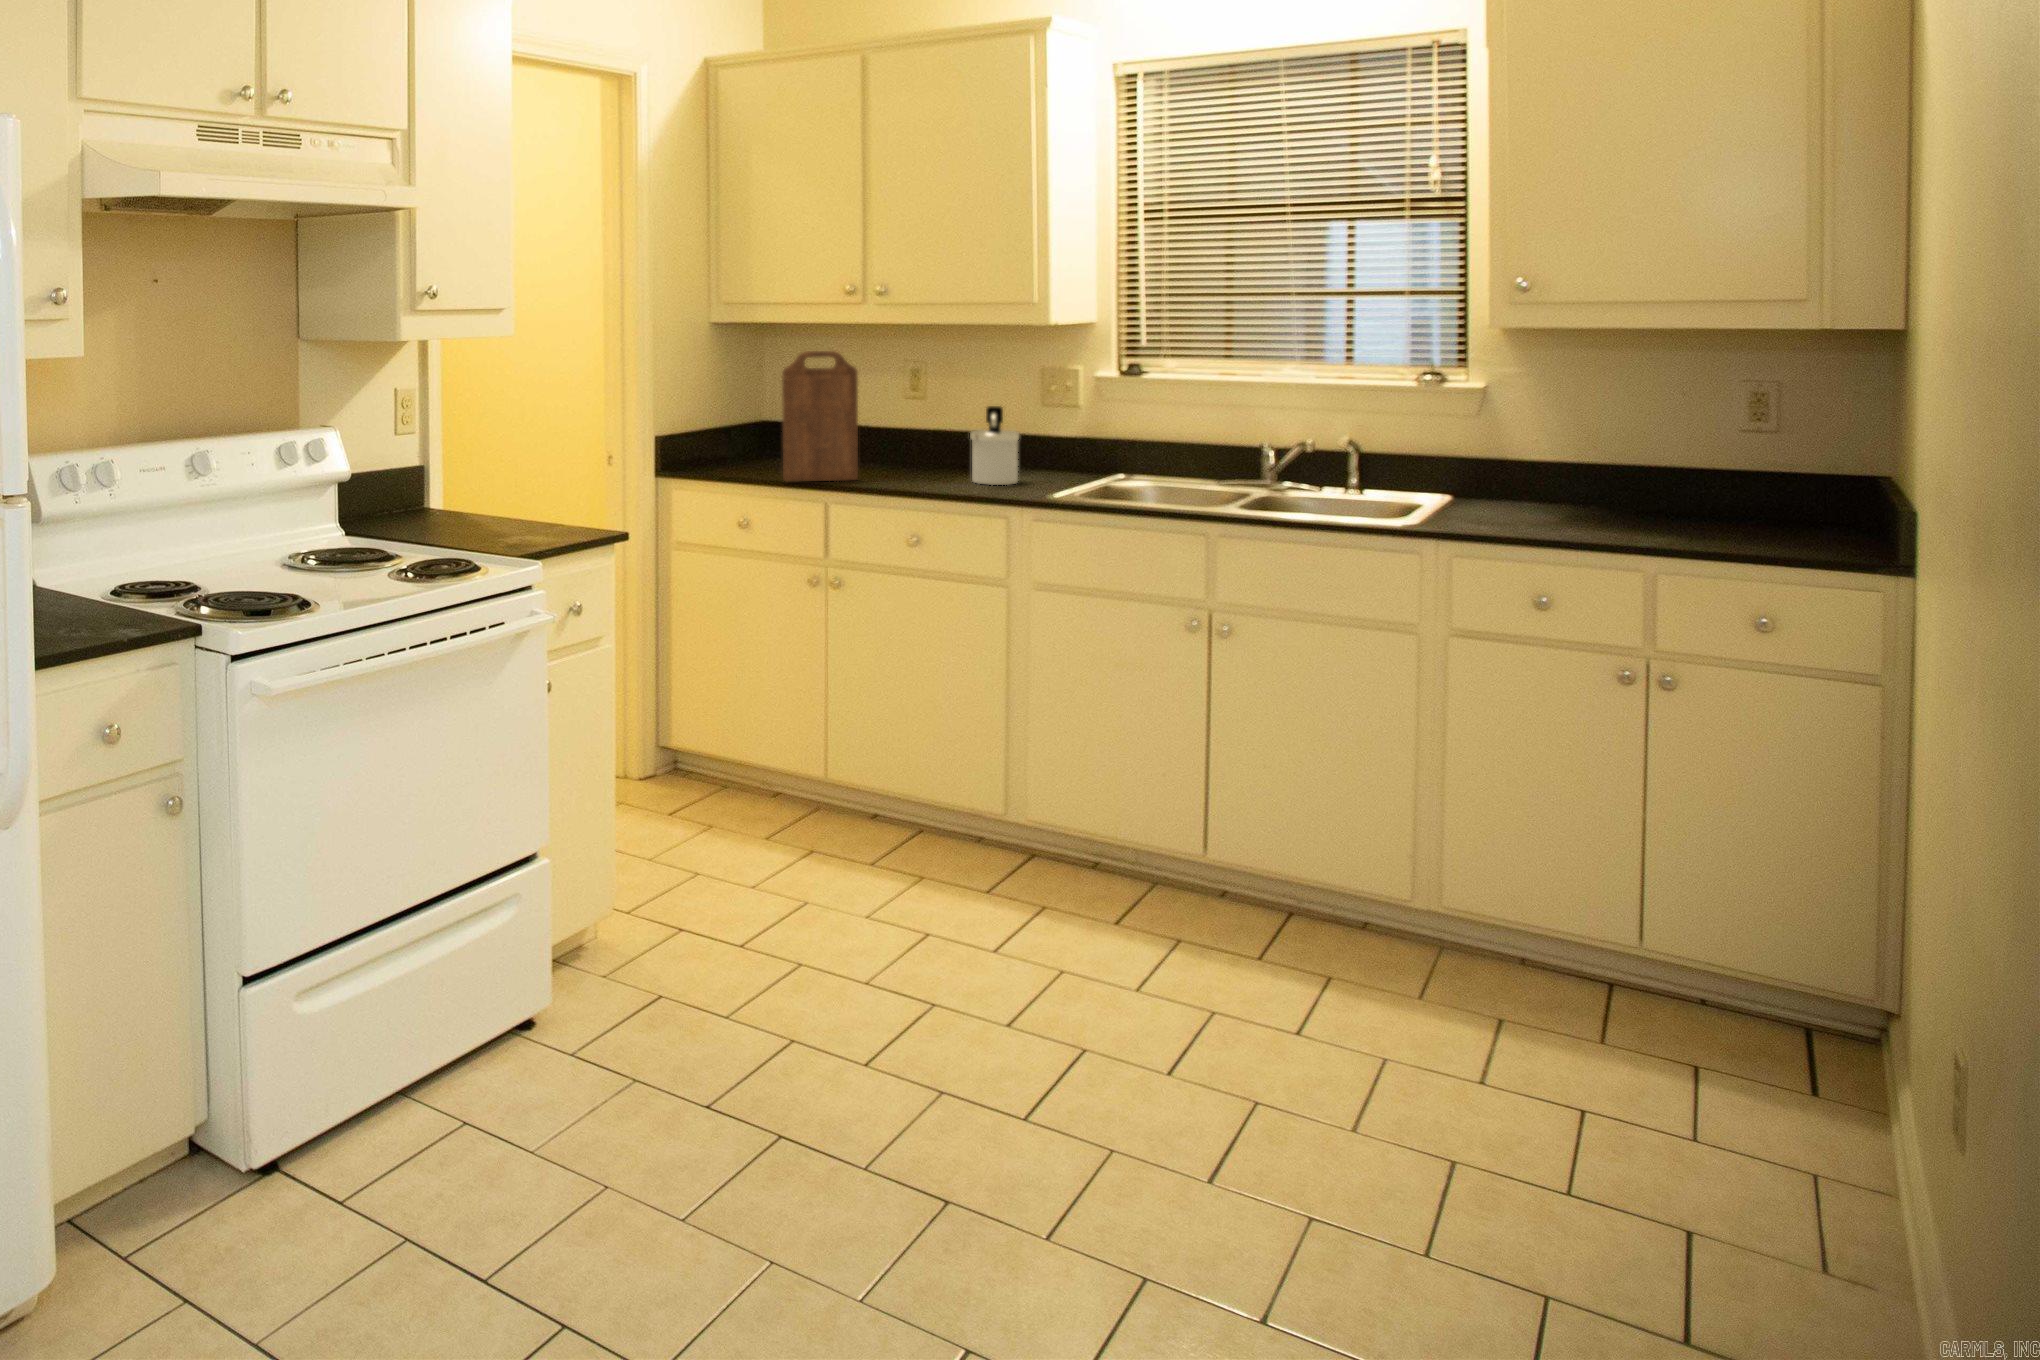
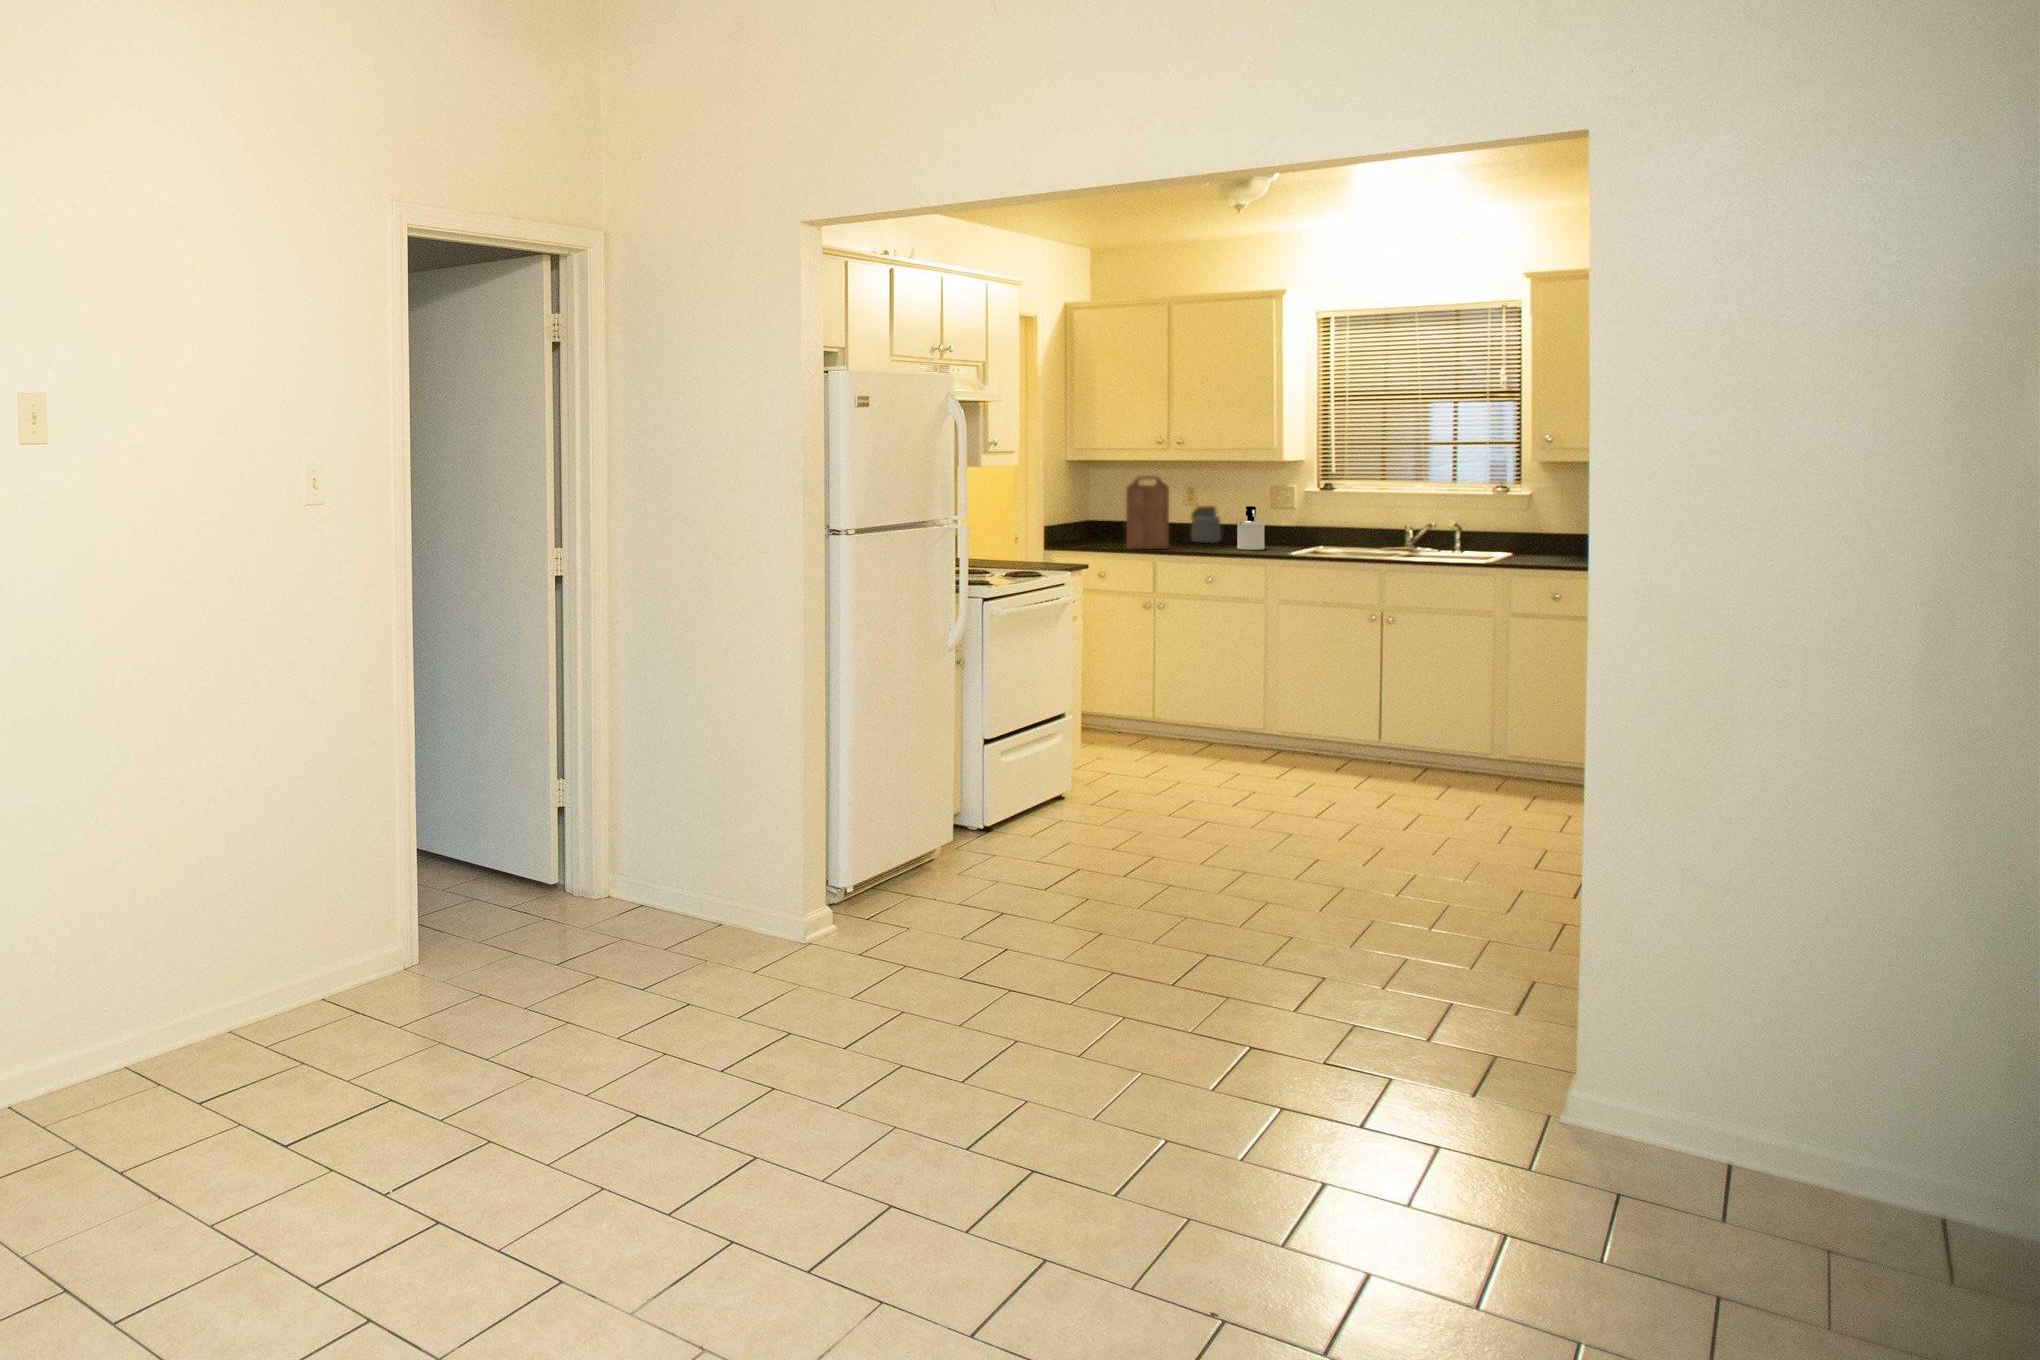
jar: none [913,401,962,466] -> present [1191,506,1221,543]

